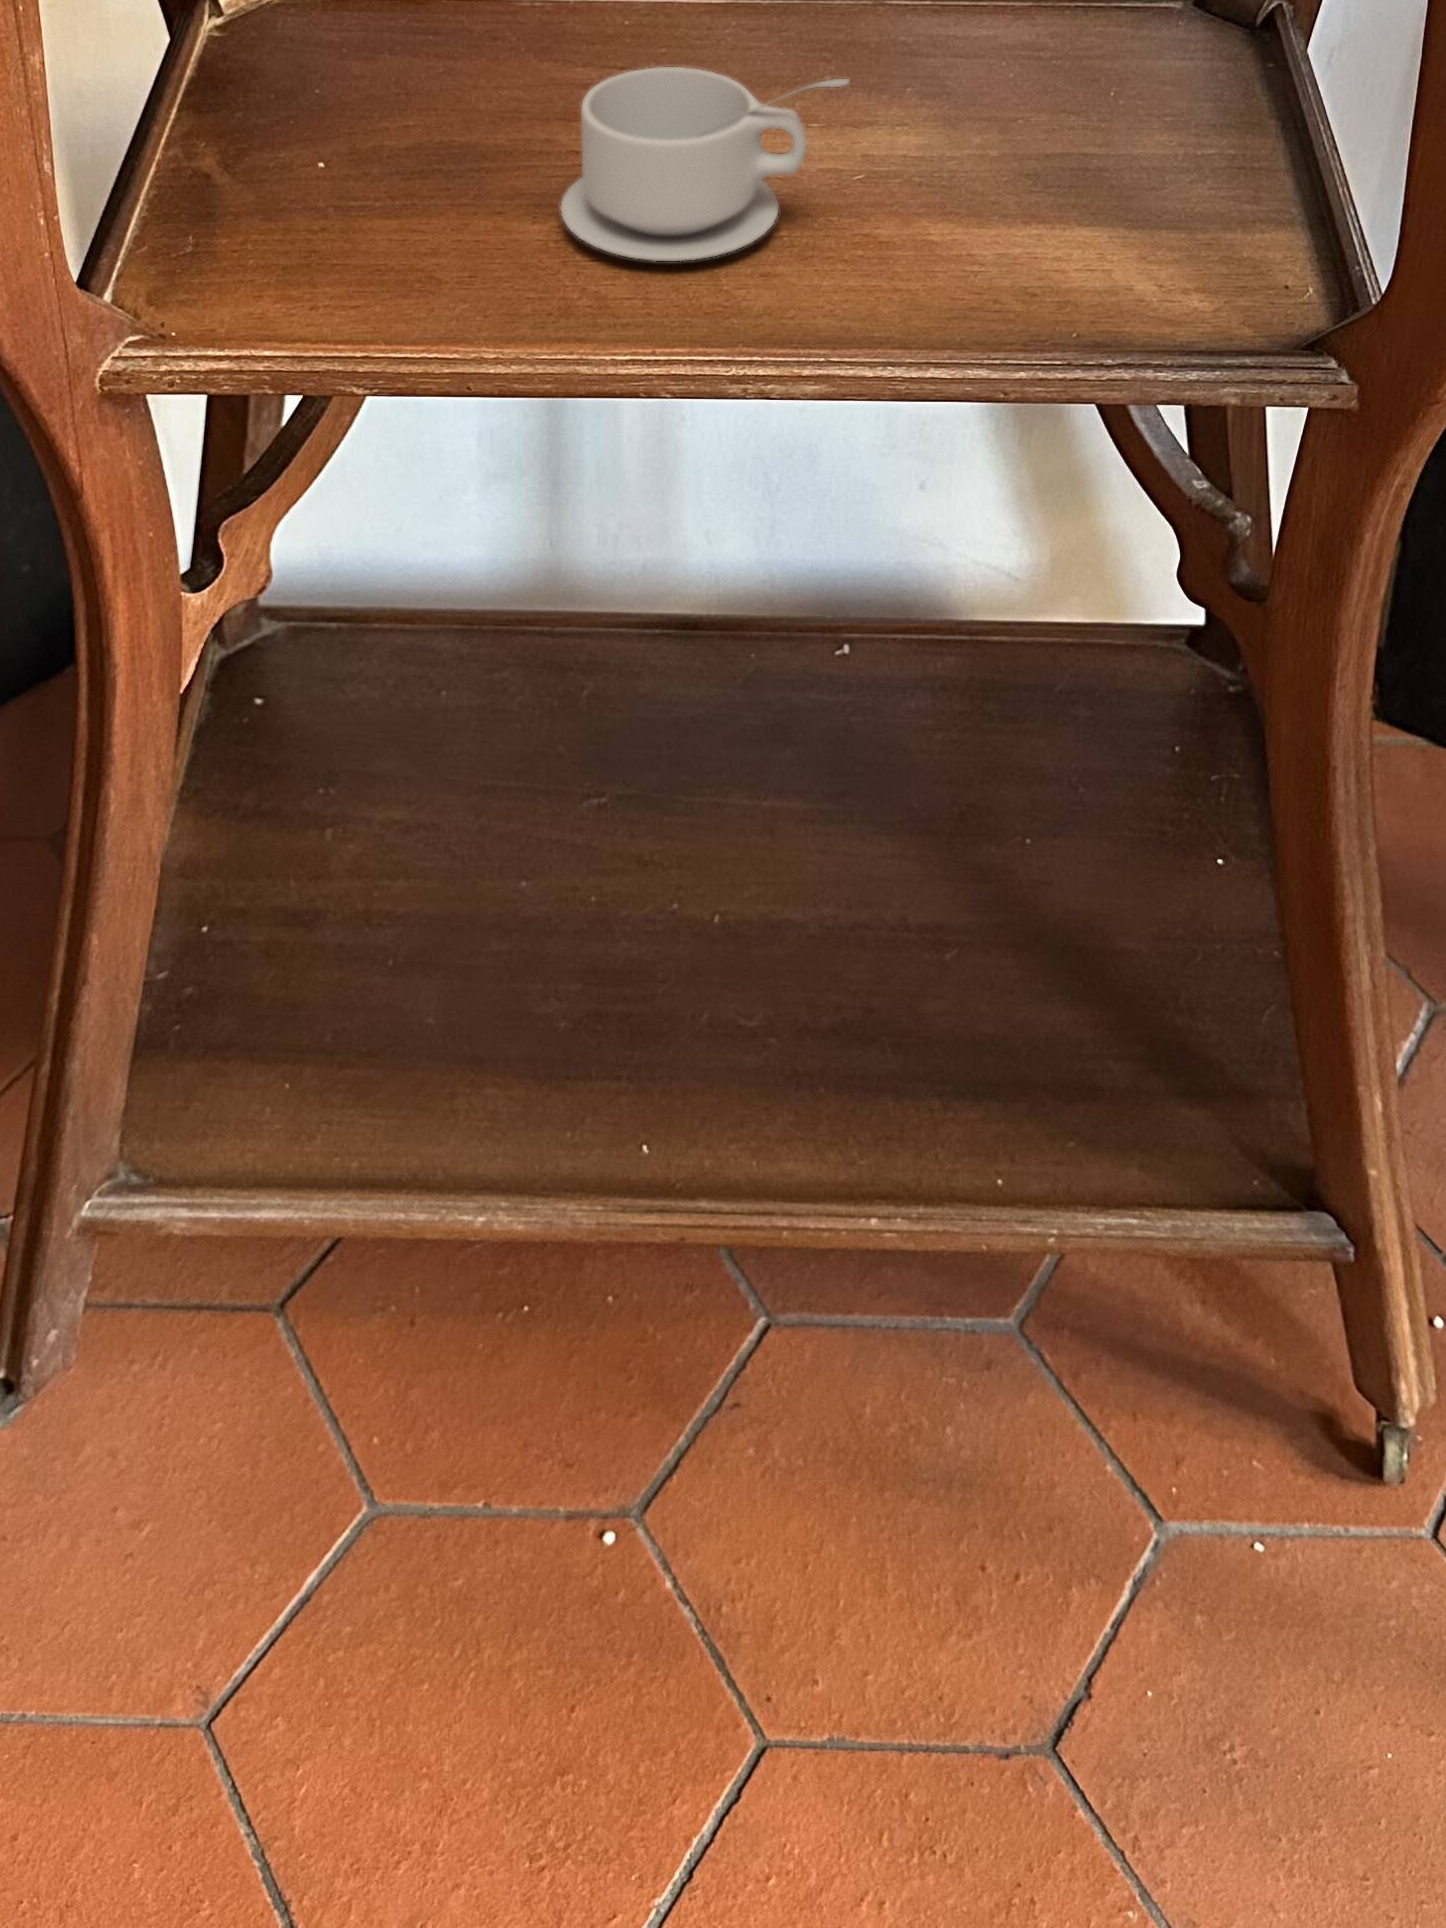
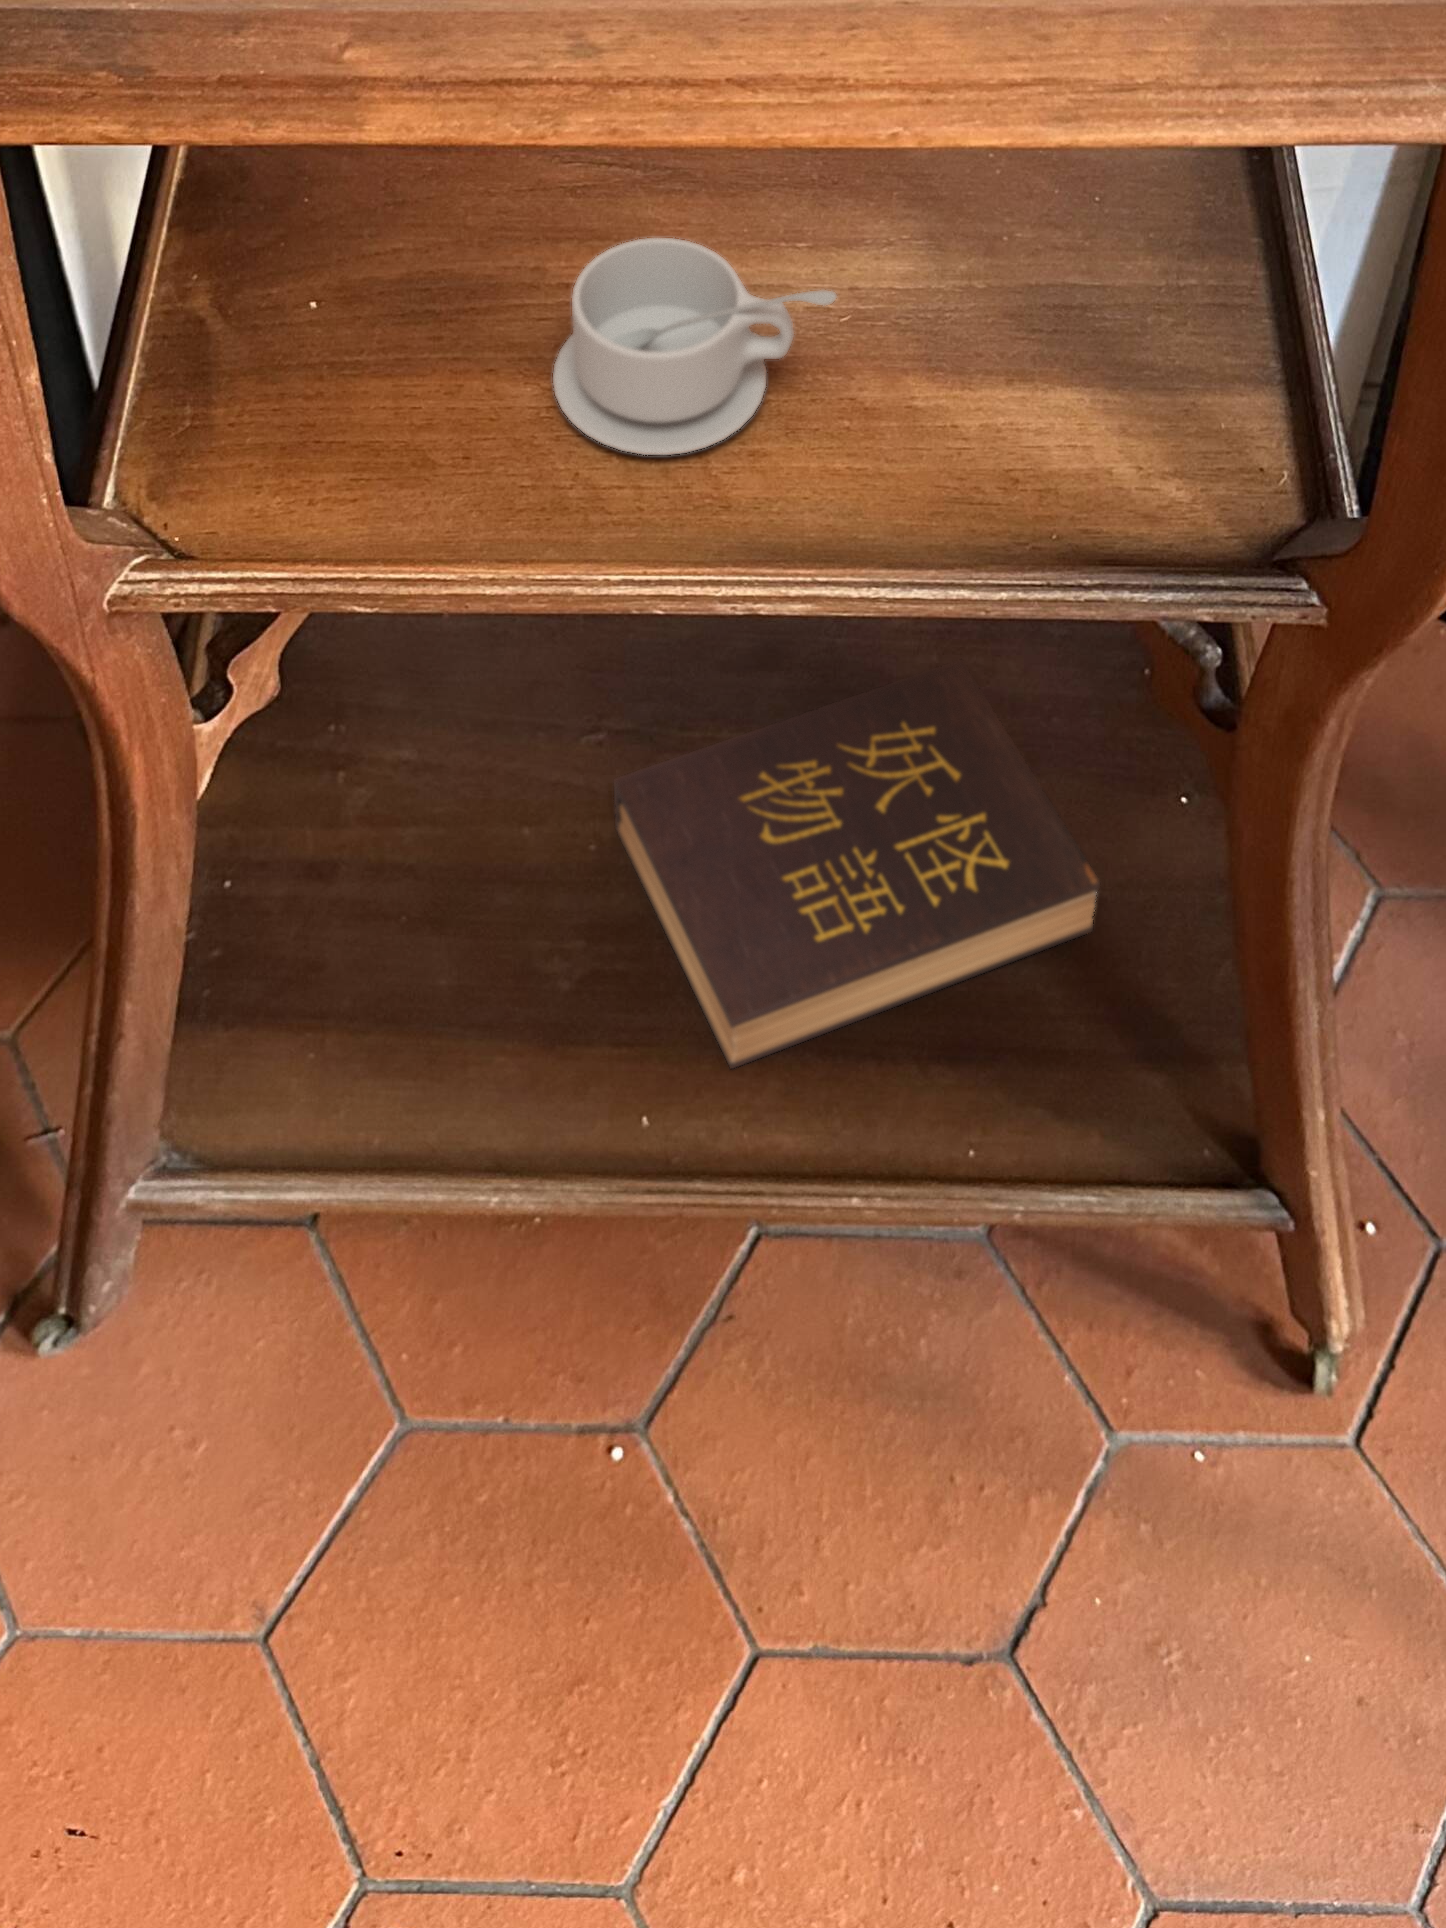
hardback book: none [617,734,1131,1116] -> present [614,660,1100,1068]

